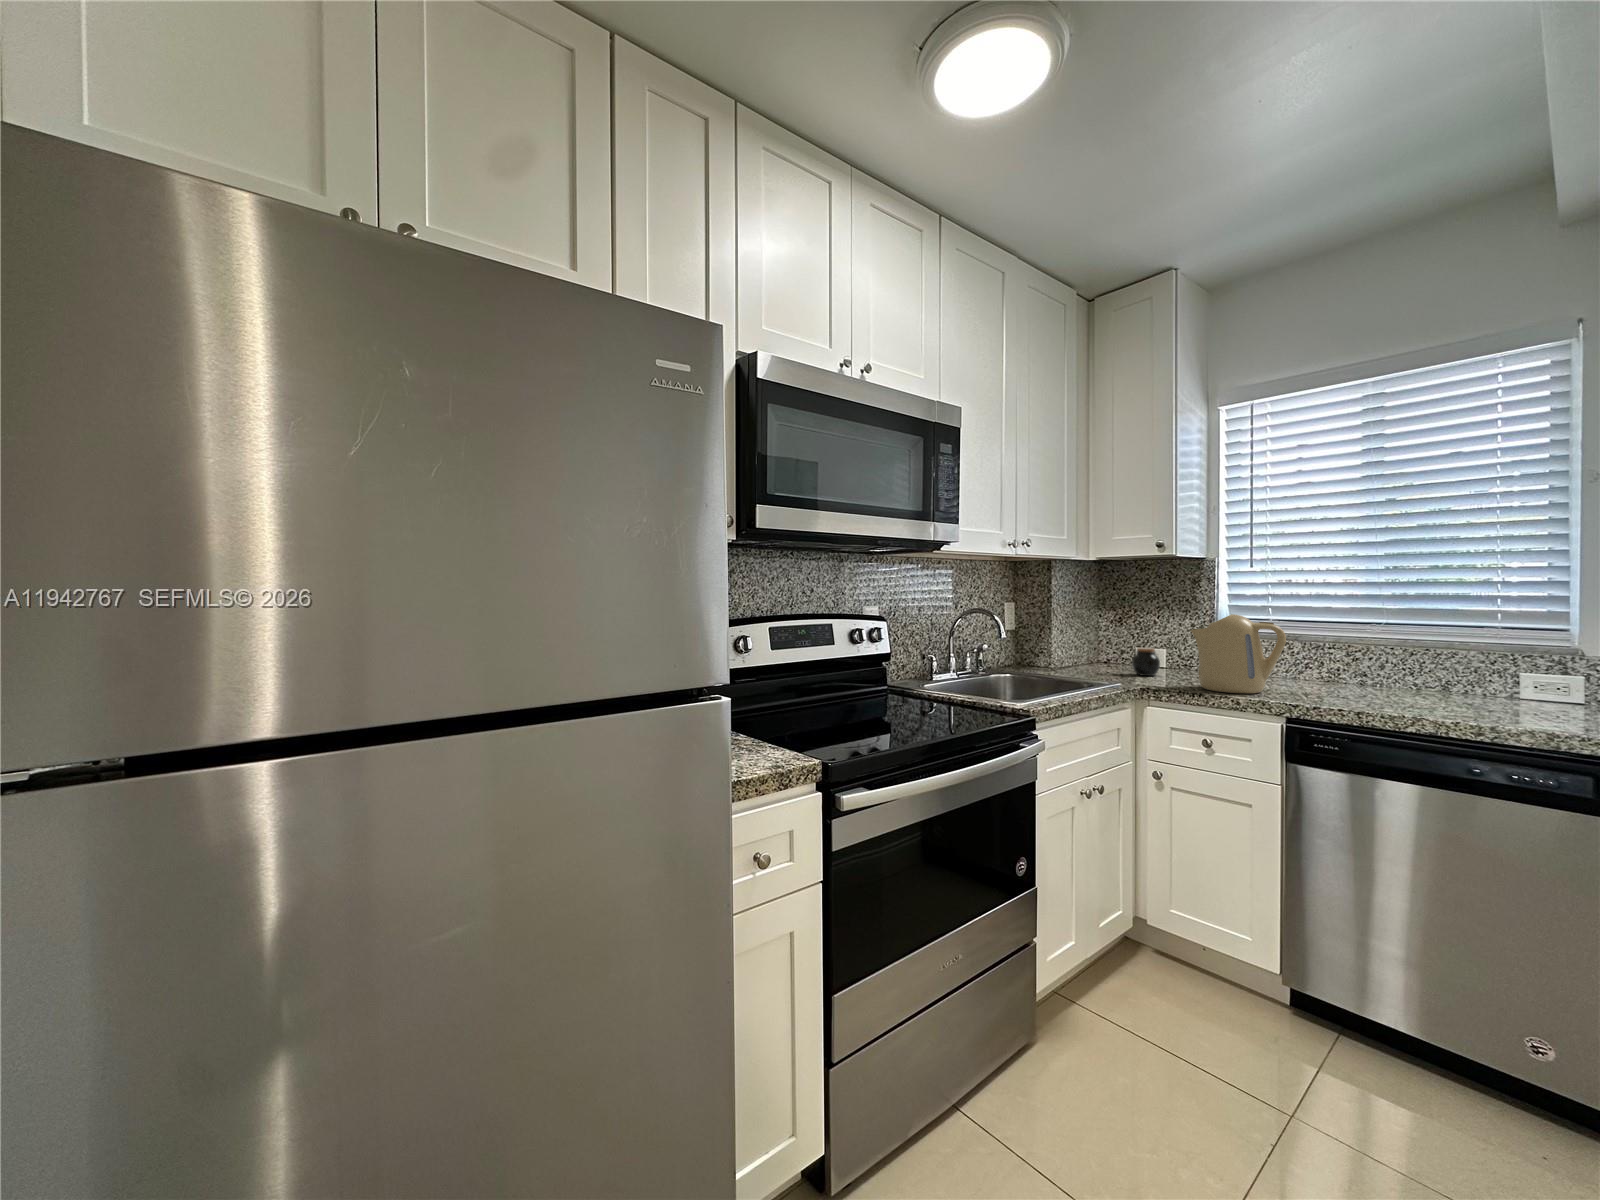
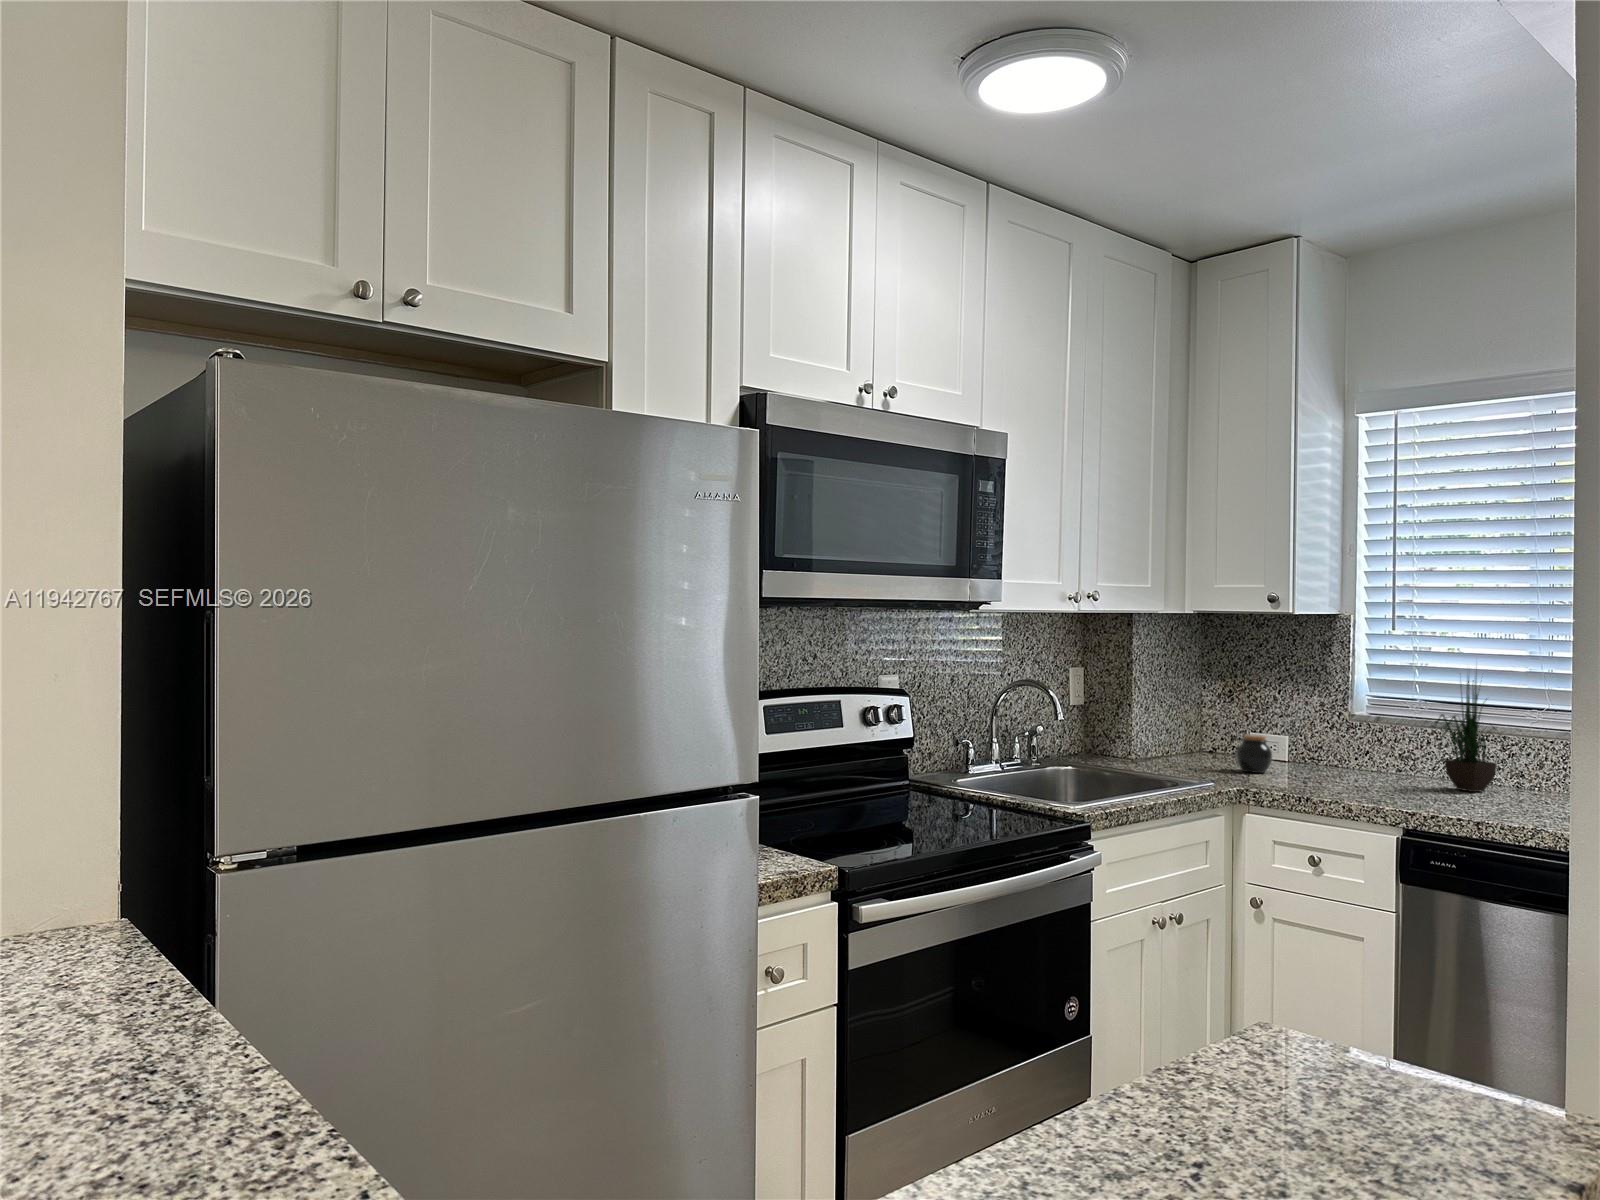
potted plant: none [1288,579,1361,688] -> present [1436,678,1507,792]
kettle: present [1190,614,1286,693] -> none [1301,695,1412,797]

